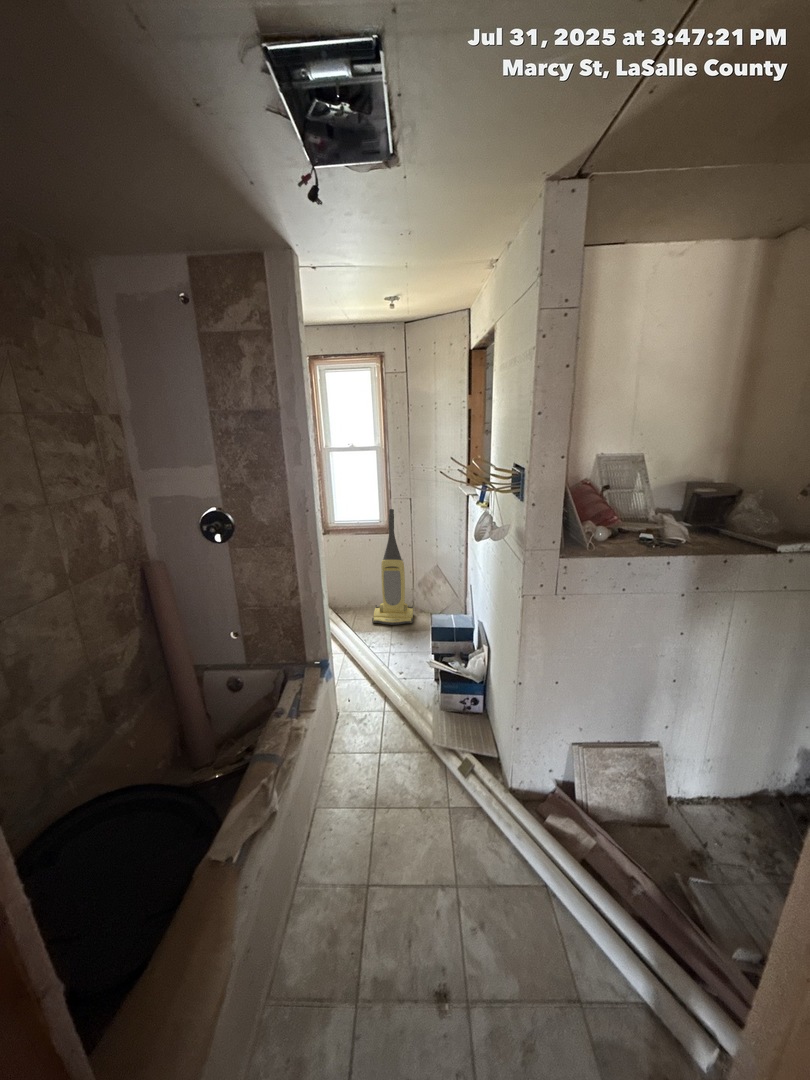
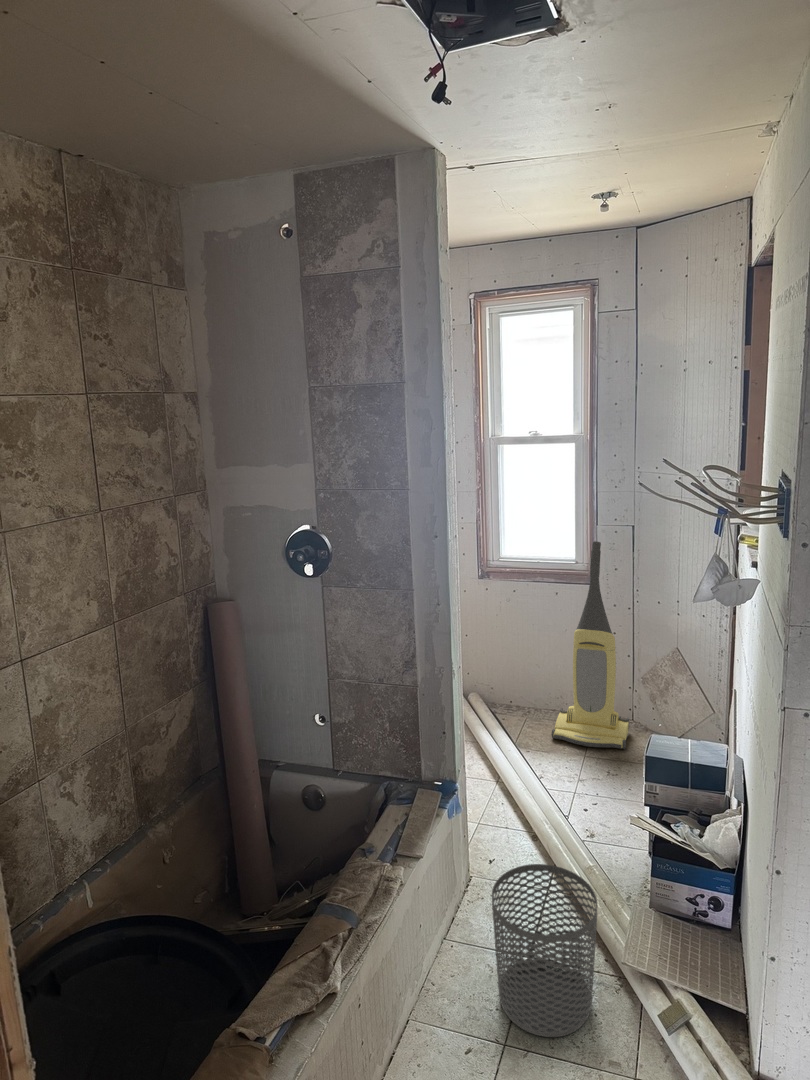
waste bin: none [360,699,420,797] -> present [492,864,597,1037]

